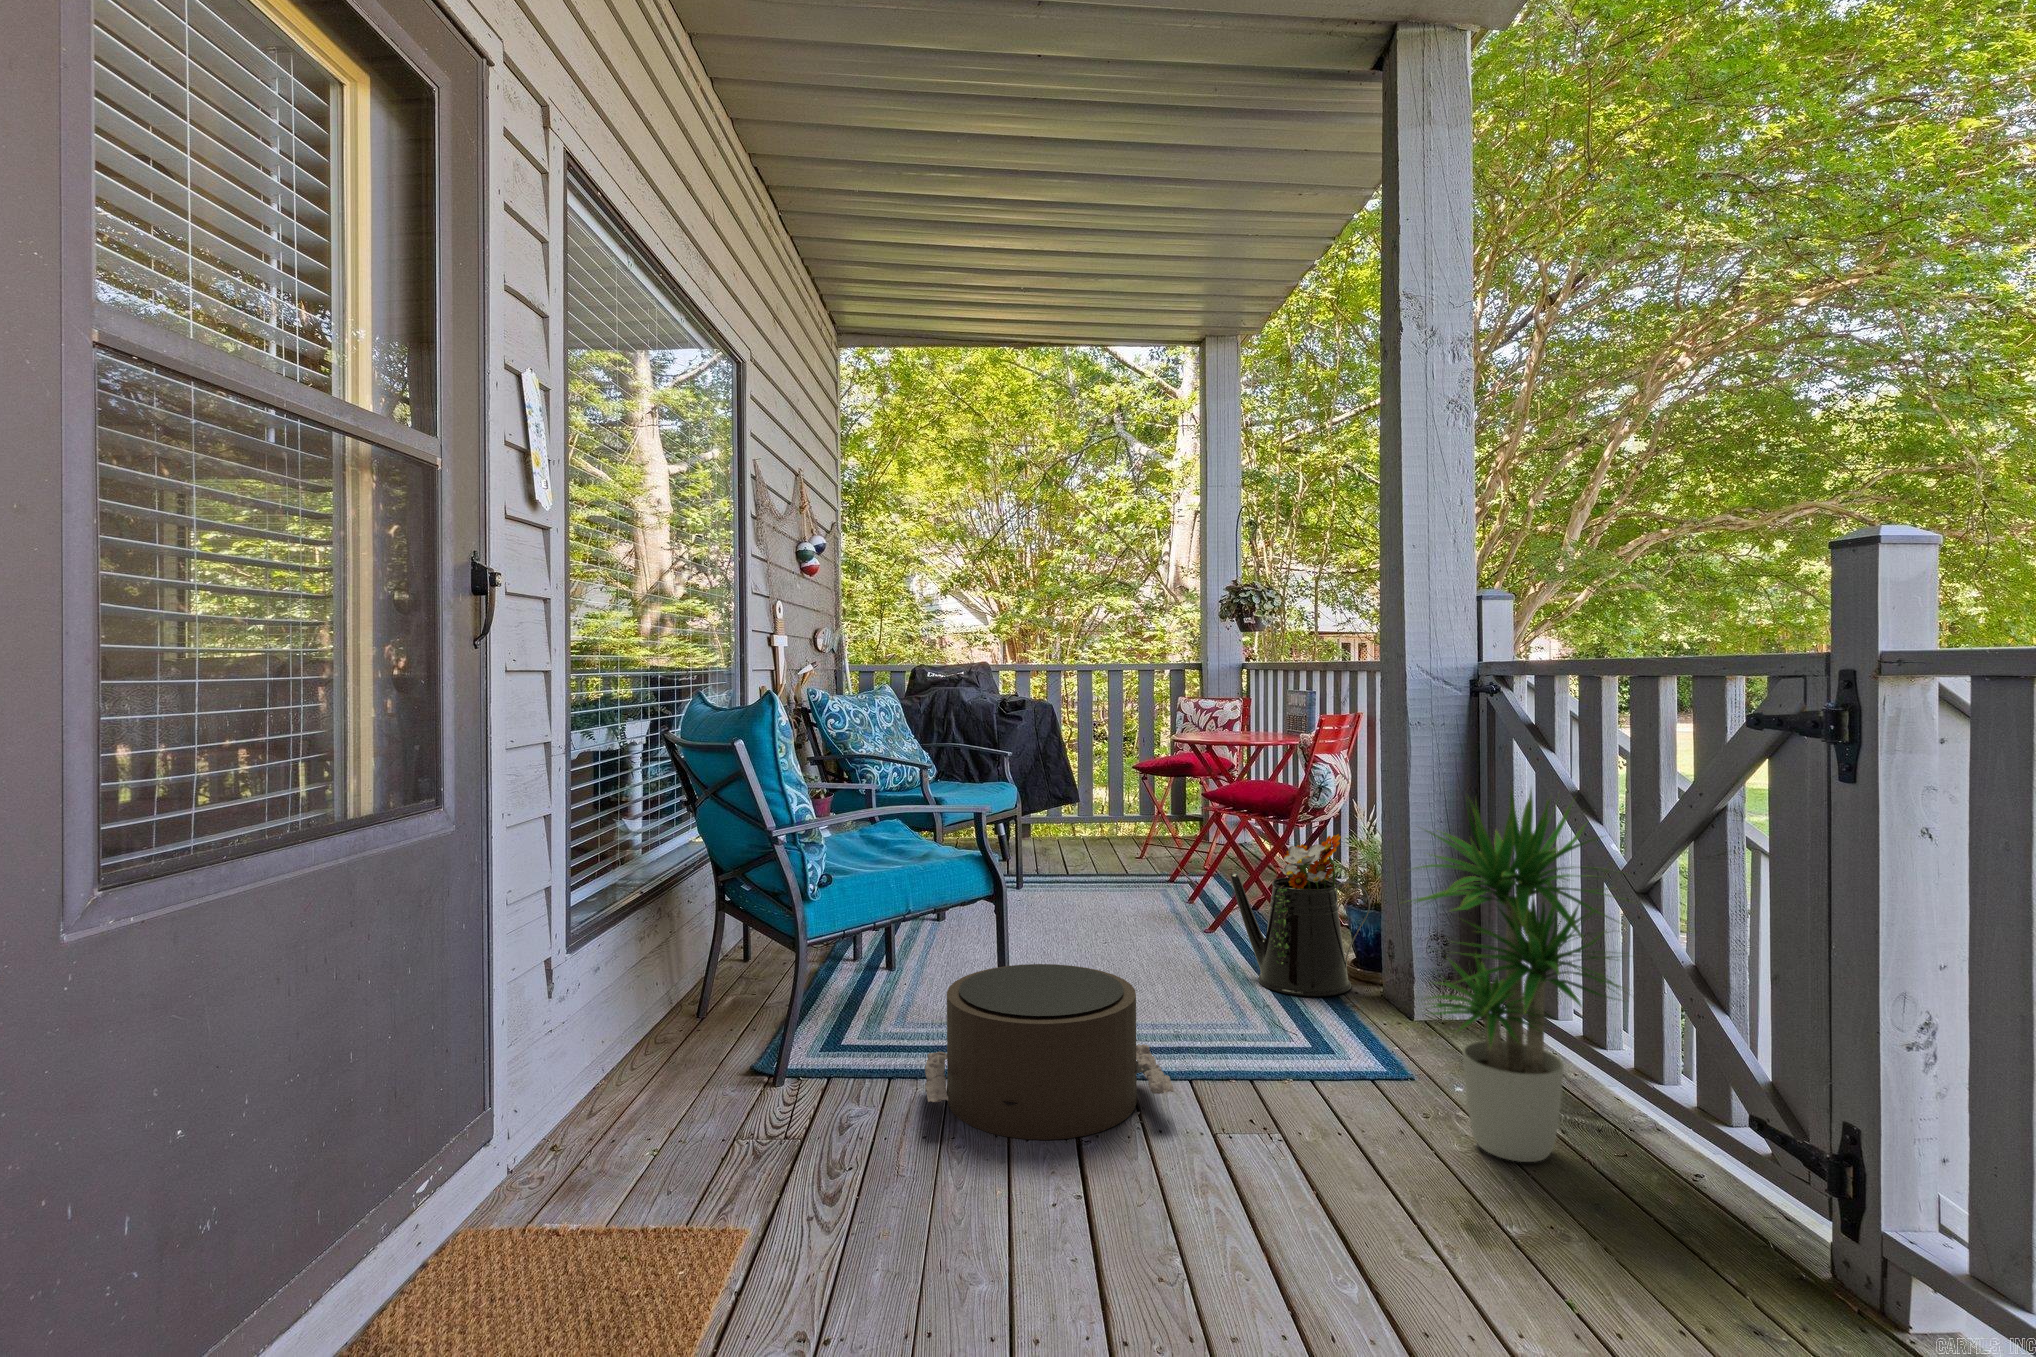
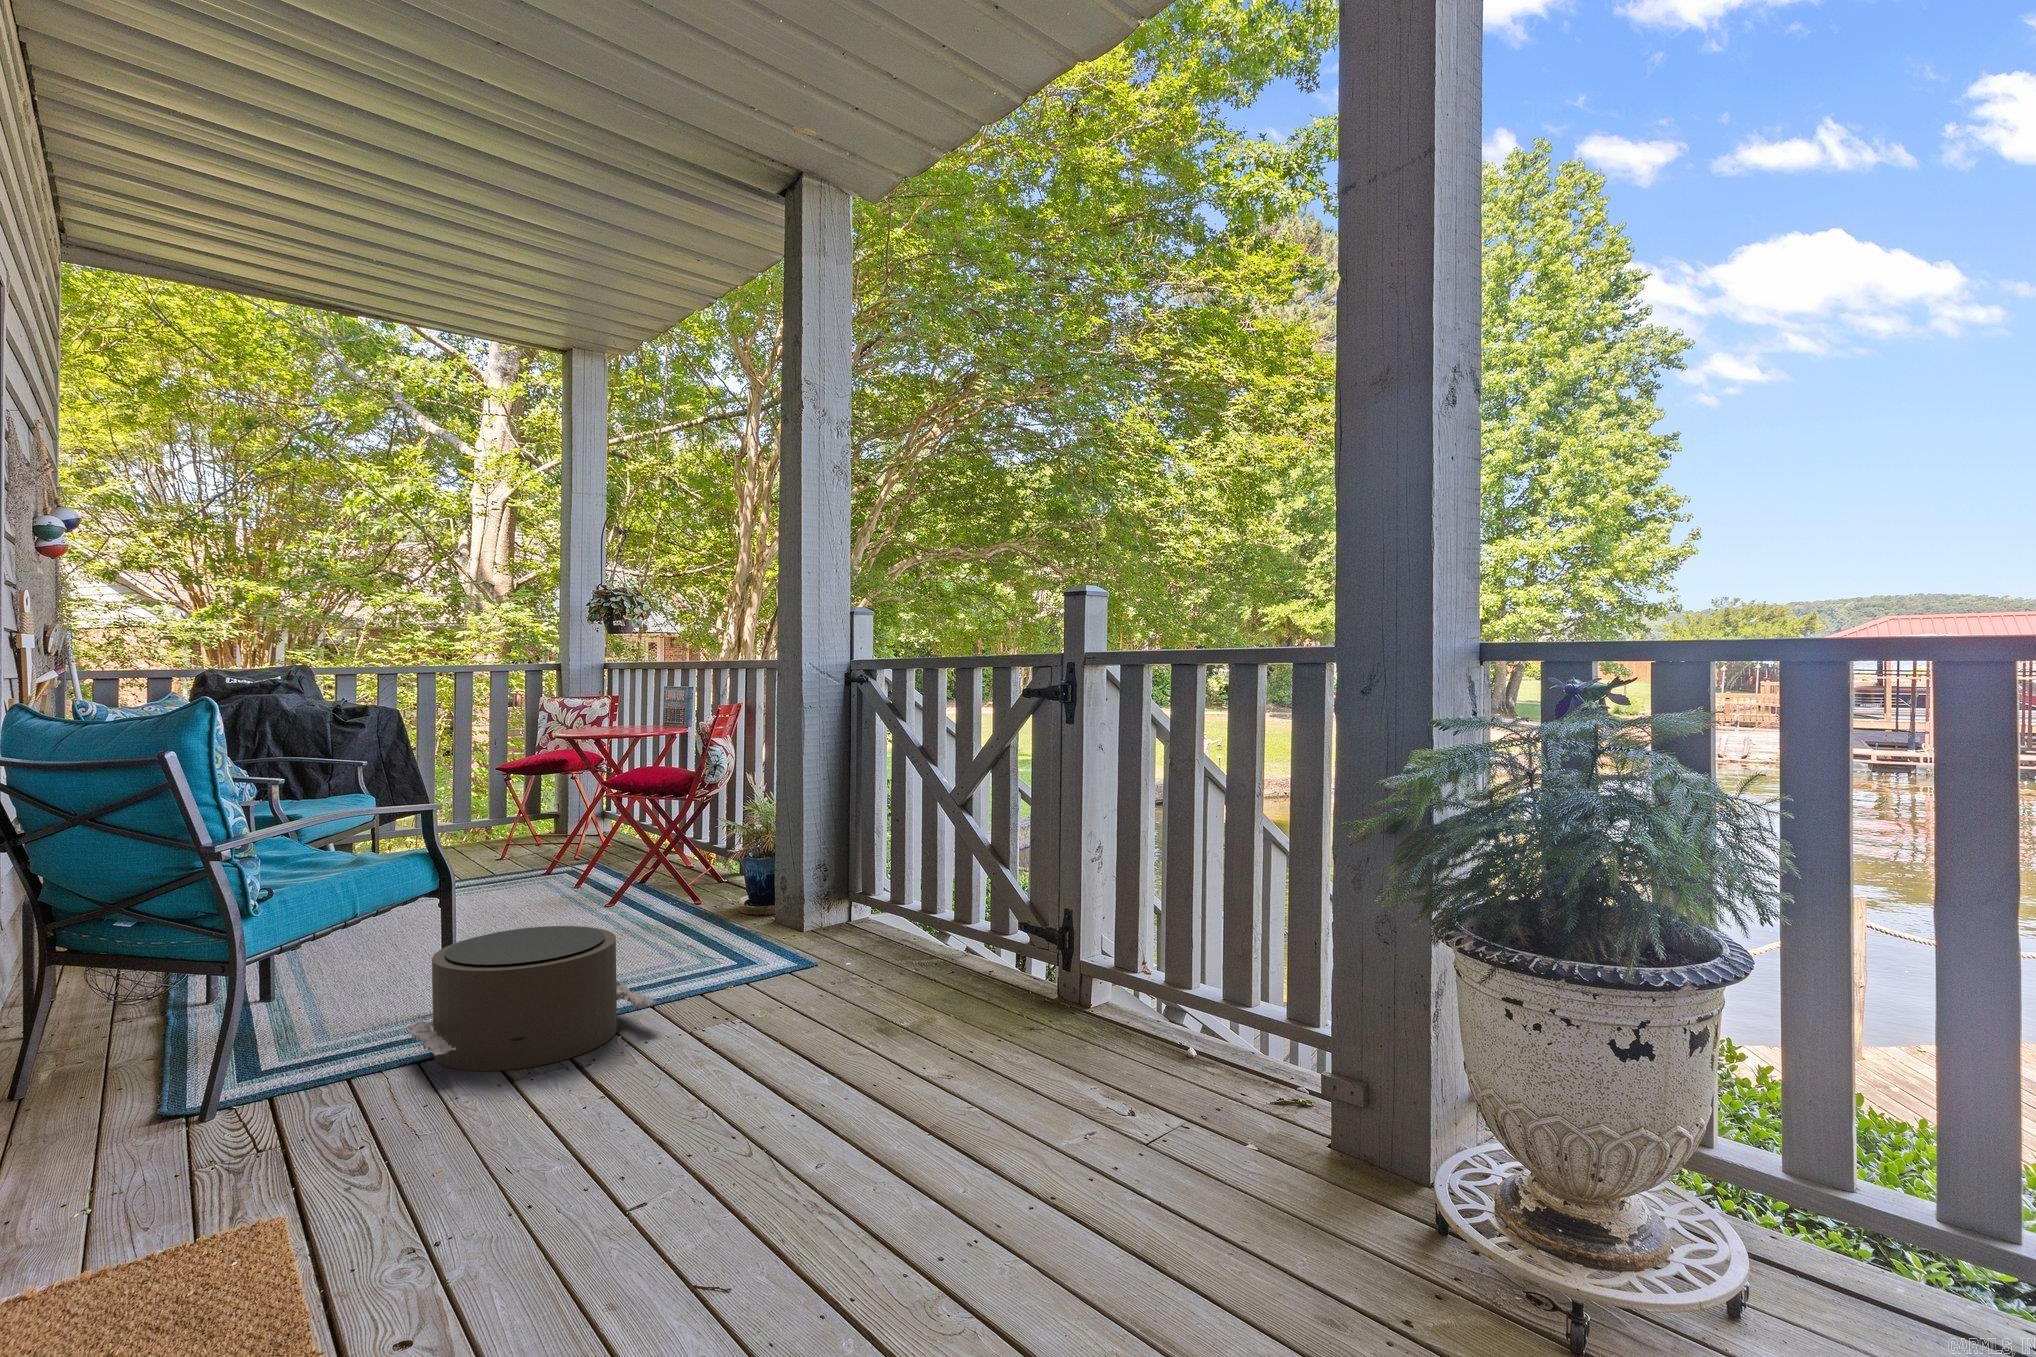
potted plant: present [1414,791,1629,1162] -> none [817,742,969,997]
watering can: present [1231,834,1370,996] -> none [648,798,766,936]

